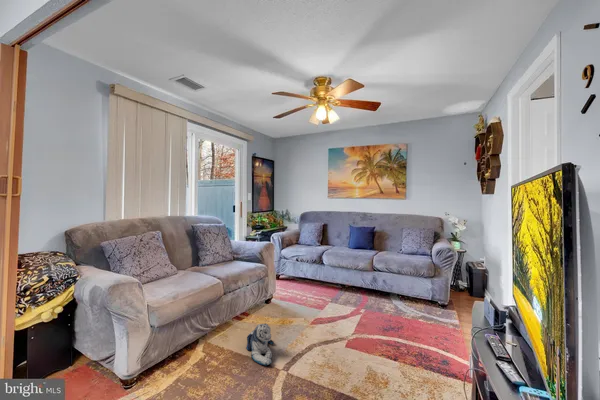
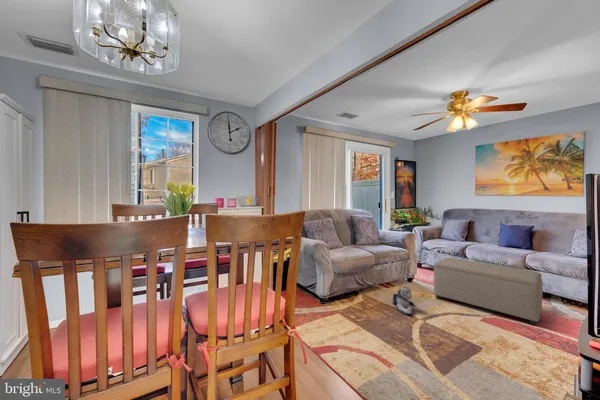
ottoman: none [295,270,395,338] -> present [434,258,543,325]

